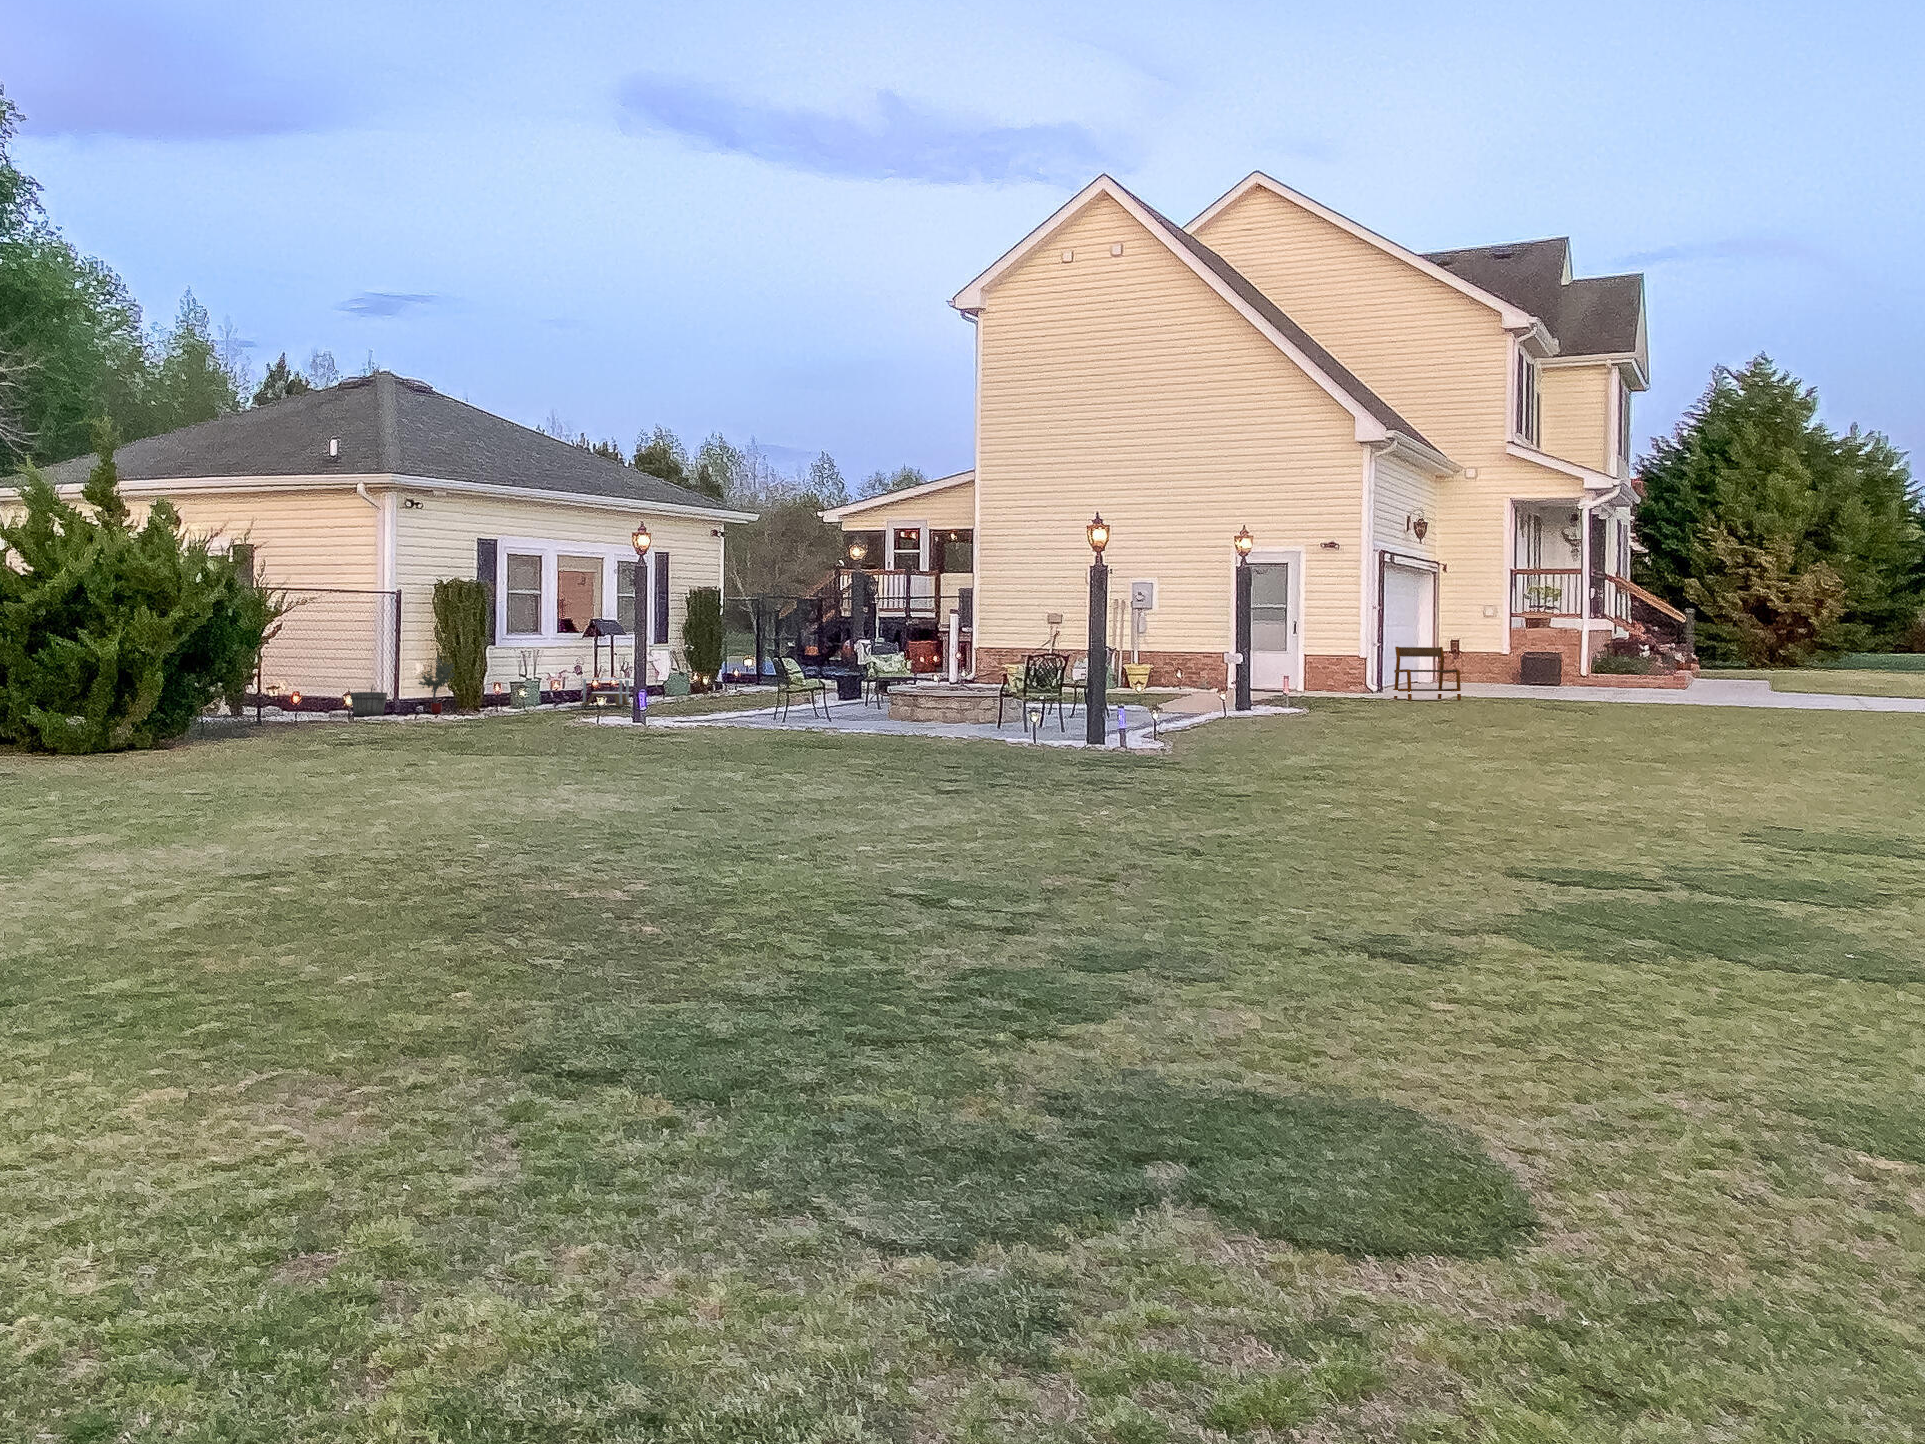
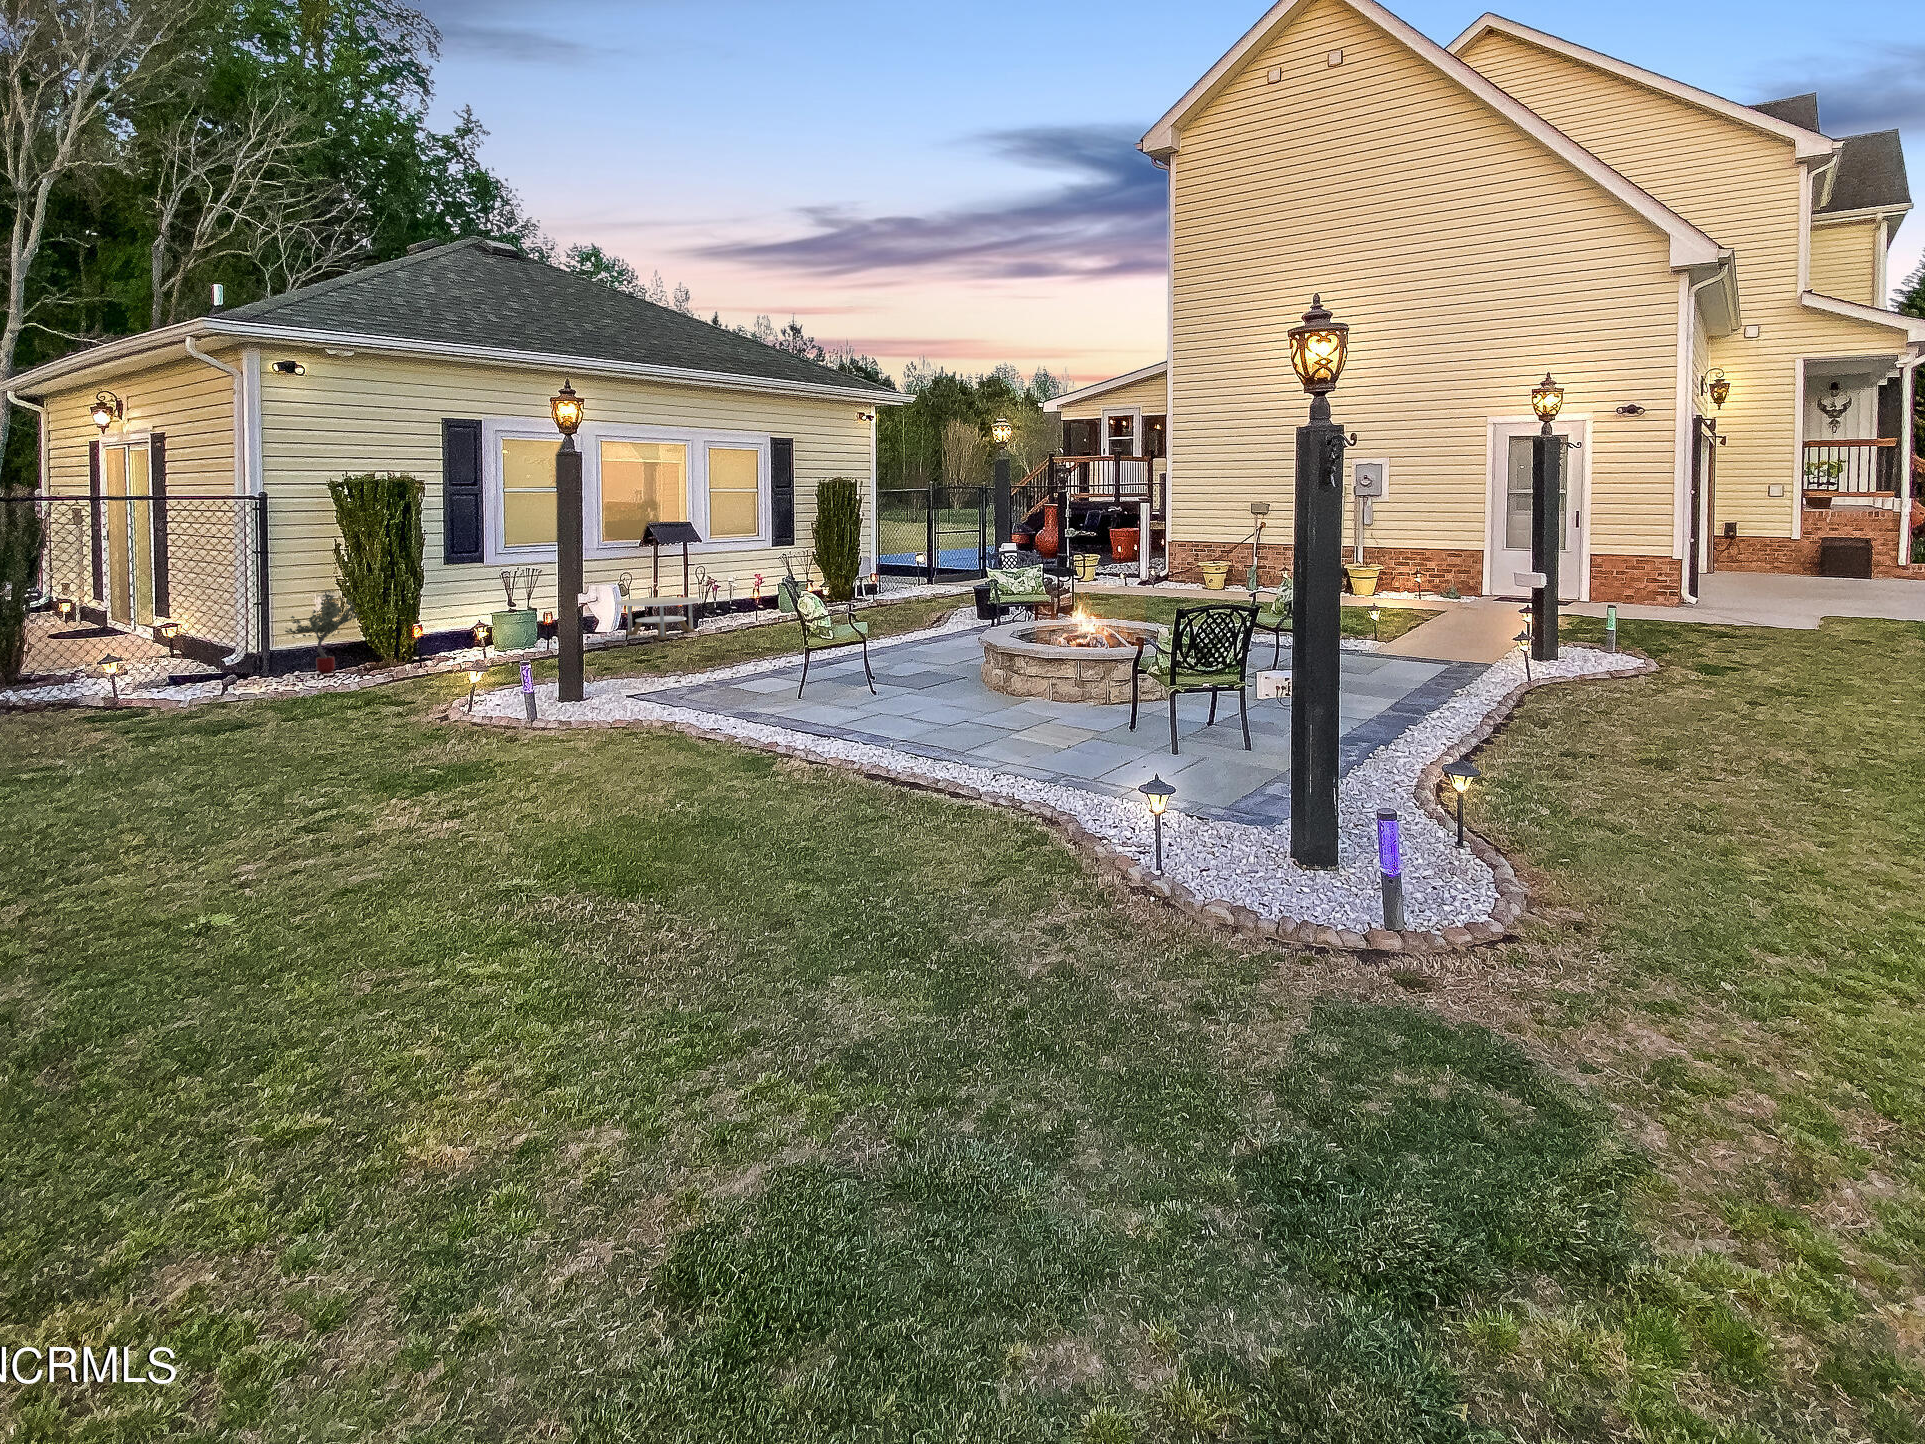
bench: present [1393,647,1461,700] -> none [1682,538,1779,607]
wooden bucket: present [351,685,387,716] -> none [177,634,244,682]

